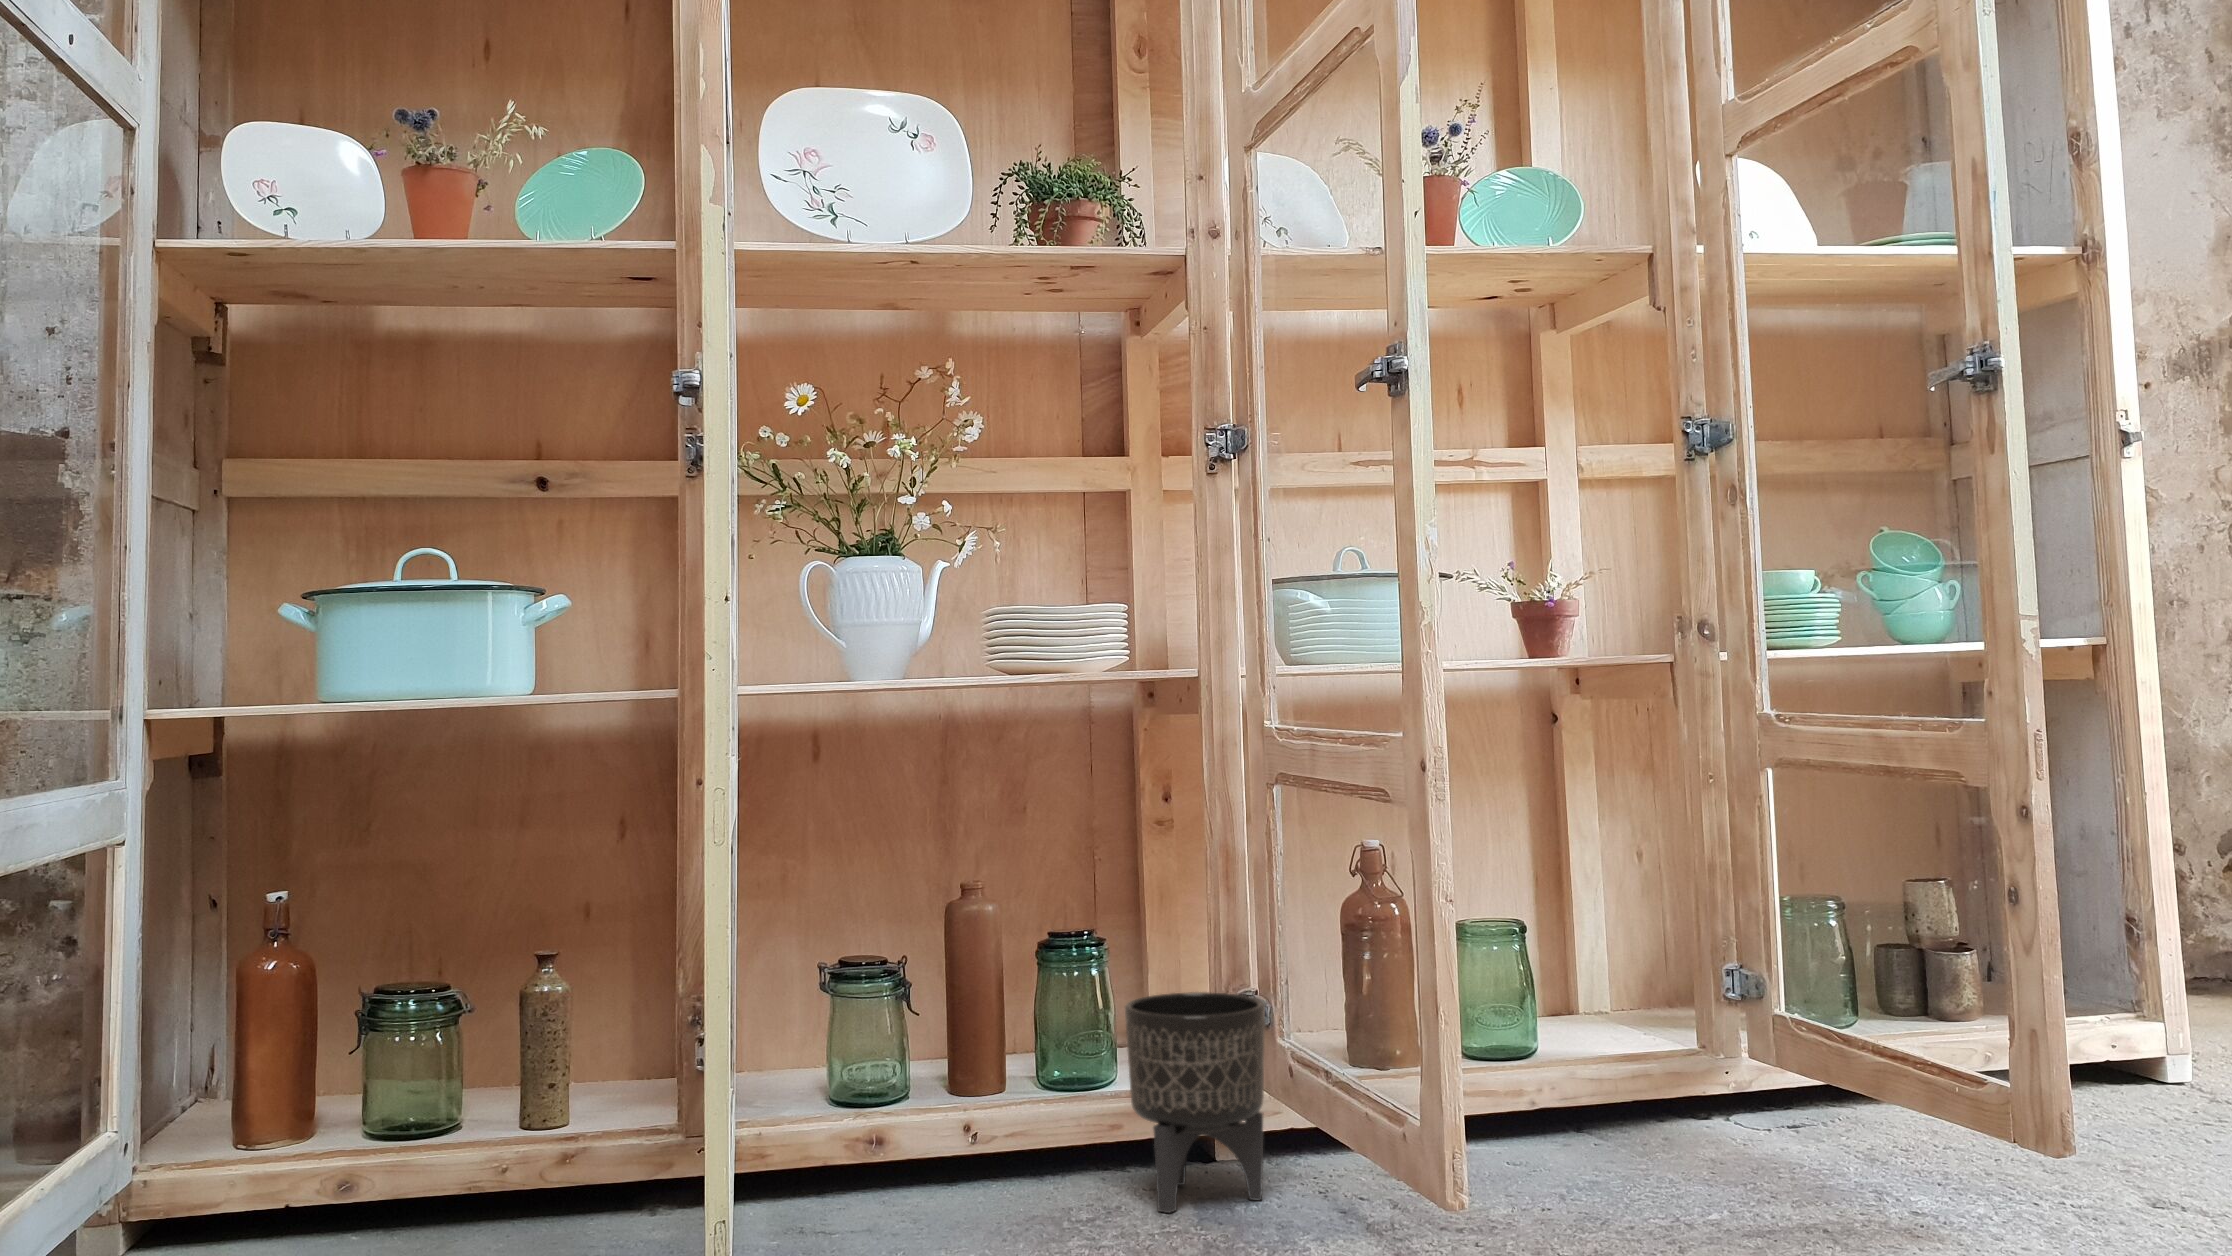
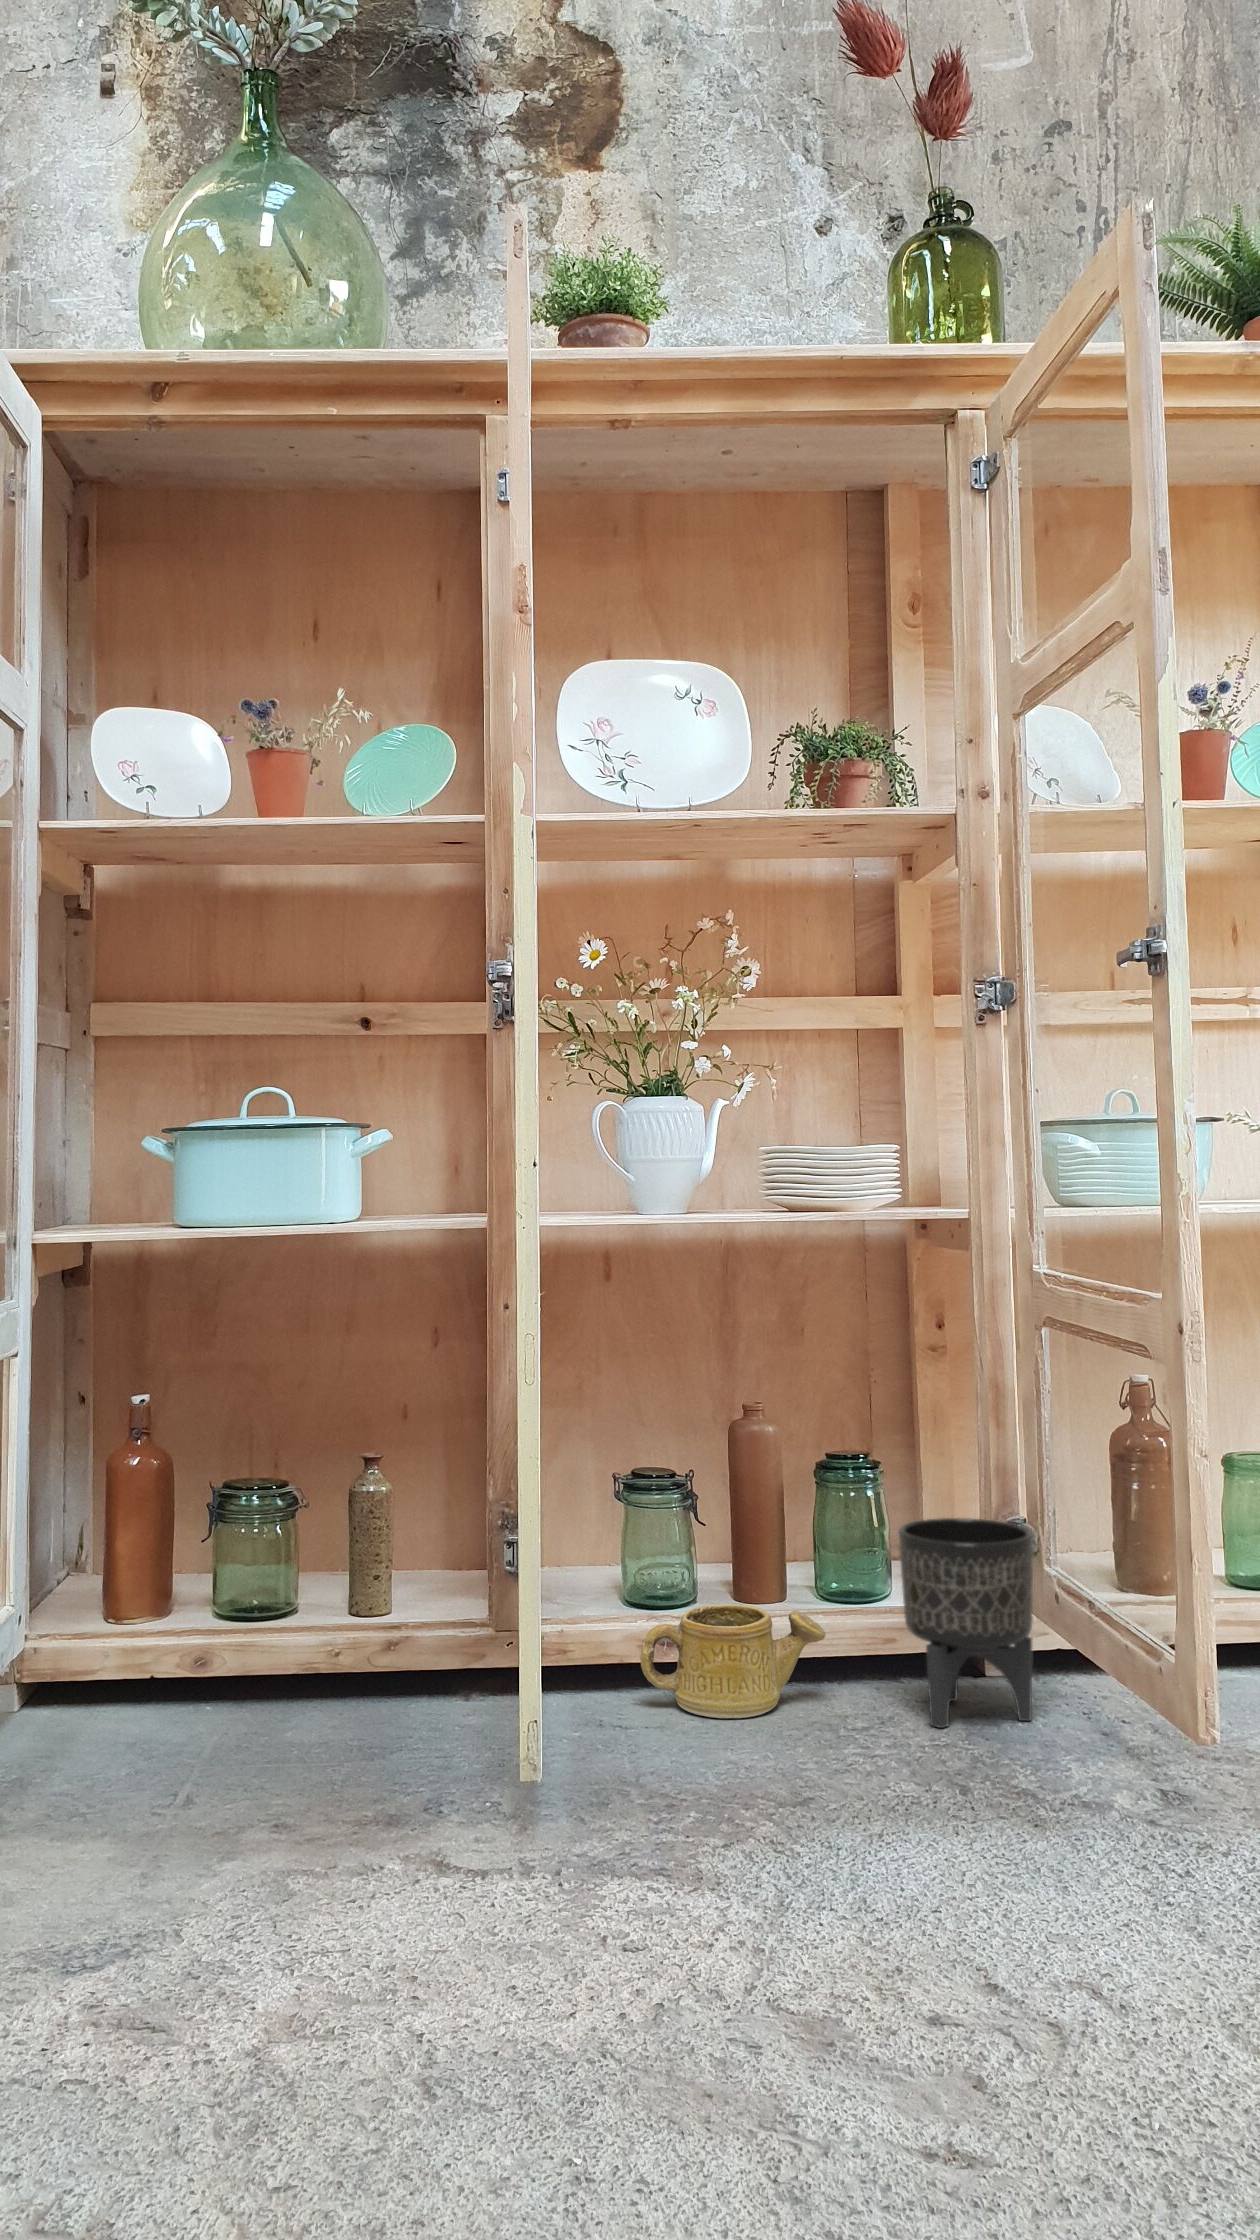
watering can: none [848,1095,1048,1218] -> present [640,1604,826,1718]

